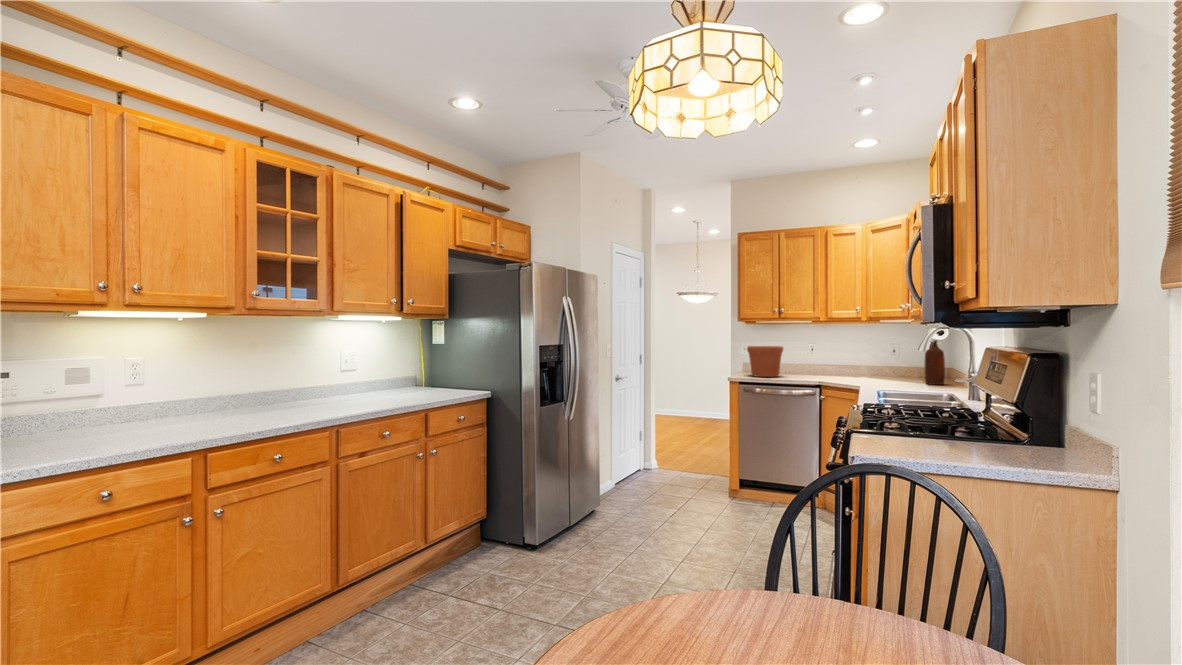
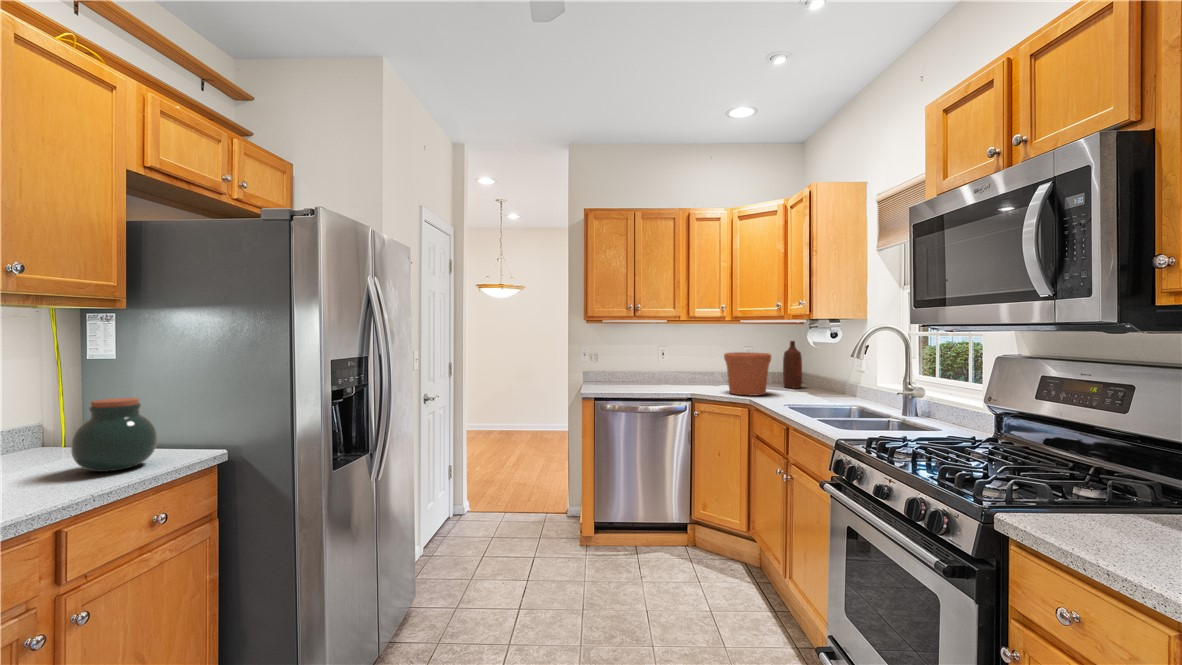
flower pot: present [747,346,783,377] -> present [724,352,771,395]
jar: none [430,361,461,395] -> present [71,398,157,472]

